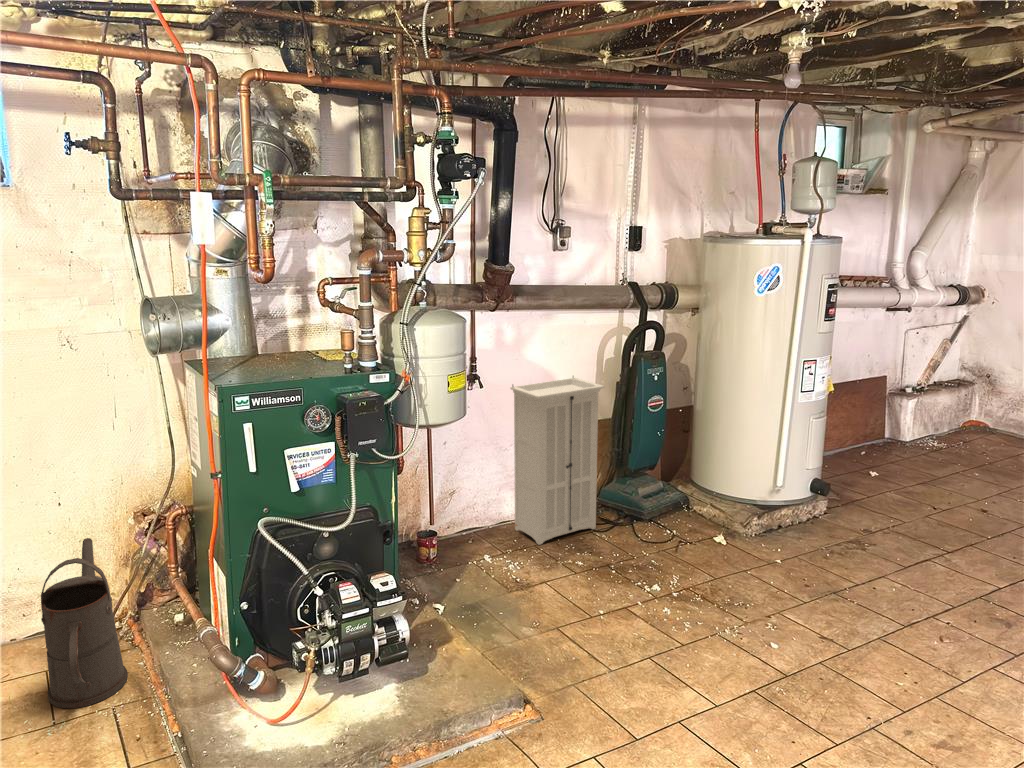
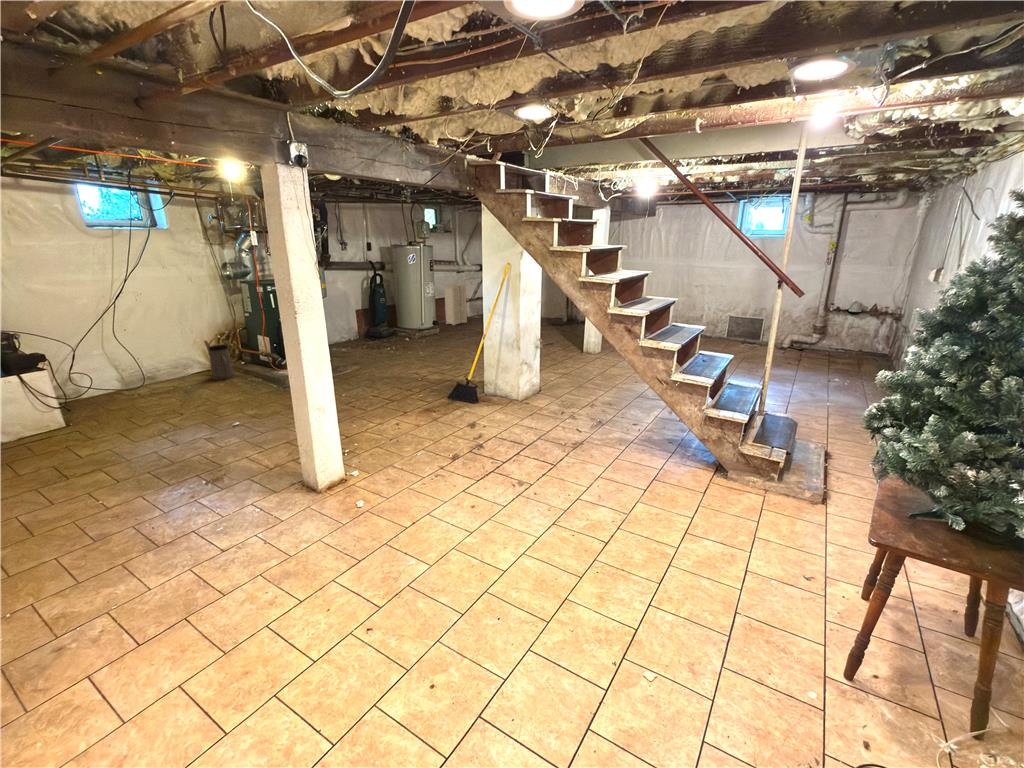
storage cabinet: present [511,377,604,545] -> present [444,283,467,325]

